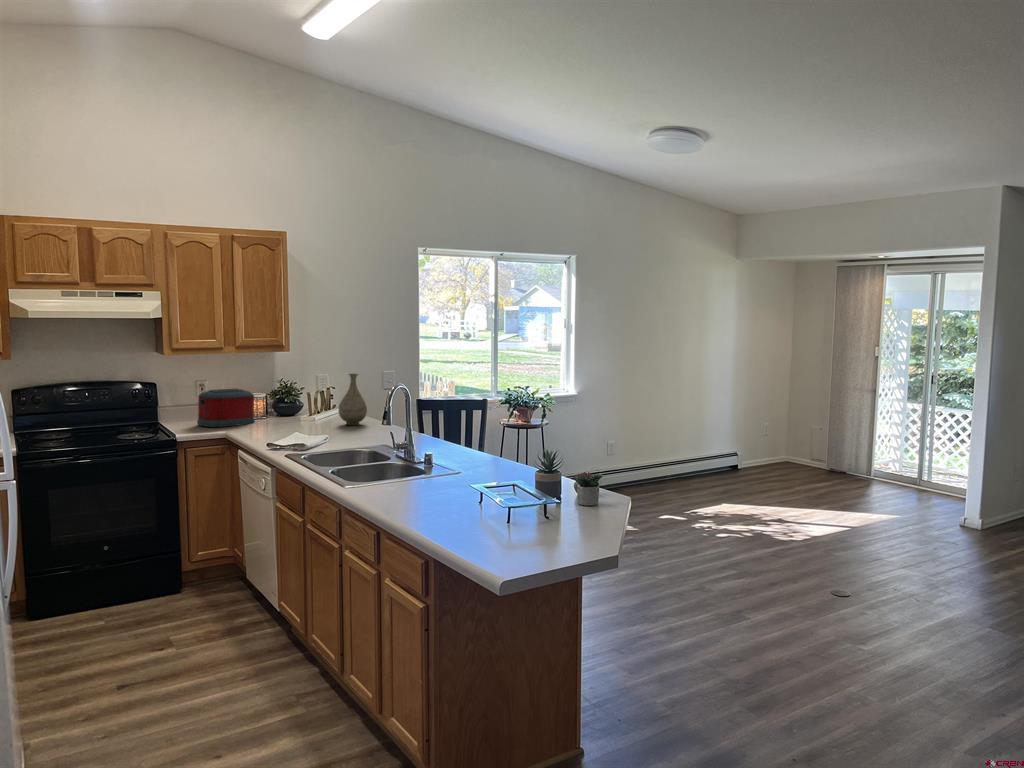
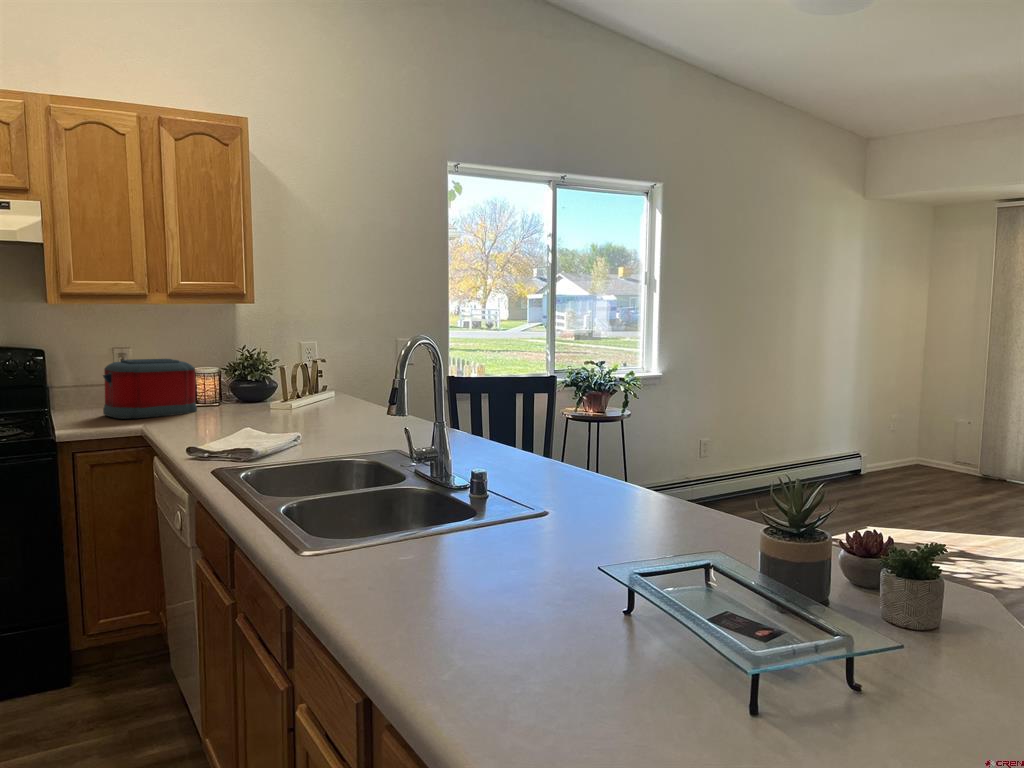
vase: present [339,374,367,425] -> none [326,334,370,416]

